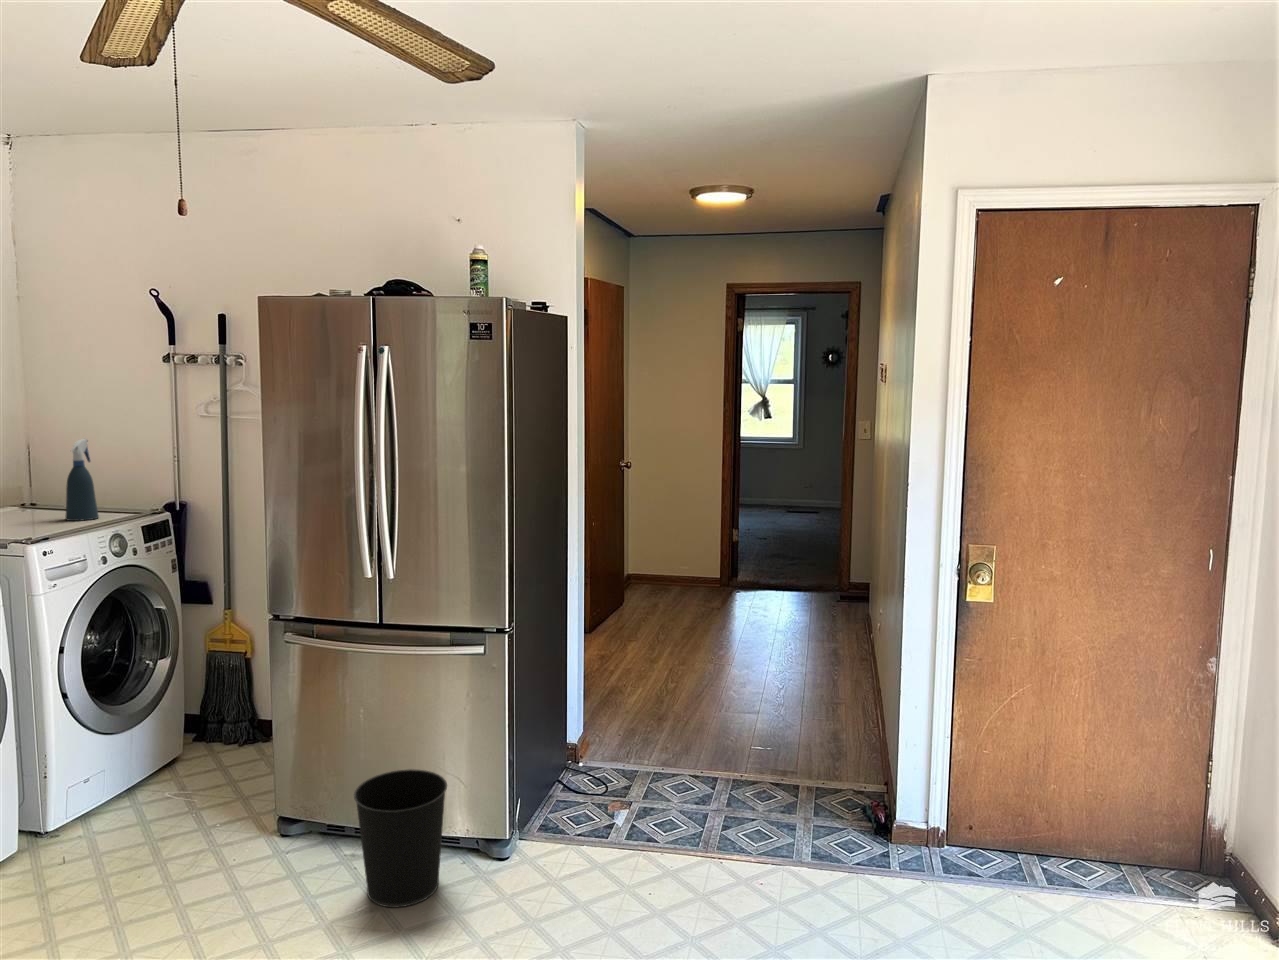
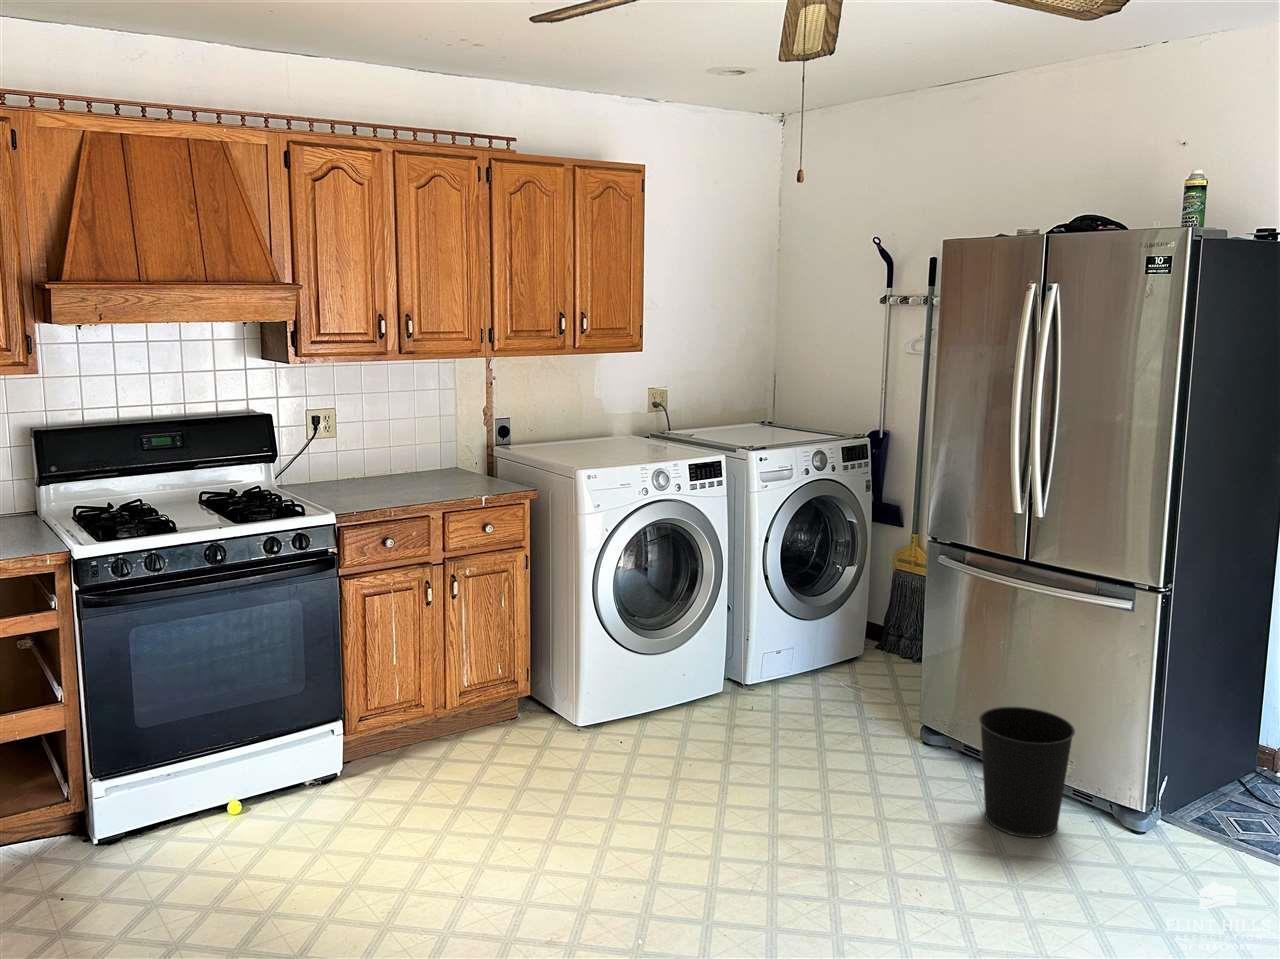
spray bottle: present [66,439,99,521] -> none [790,371,814,440]

